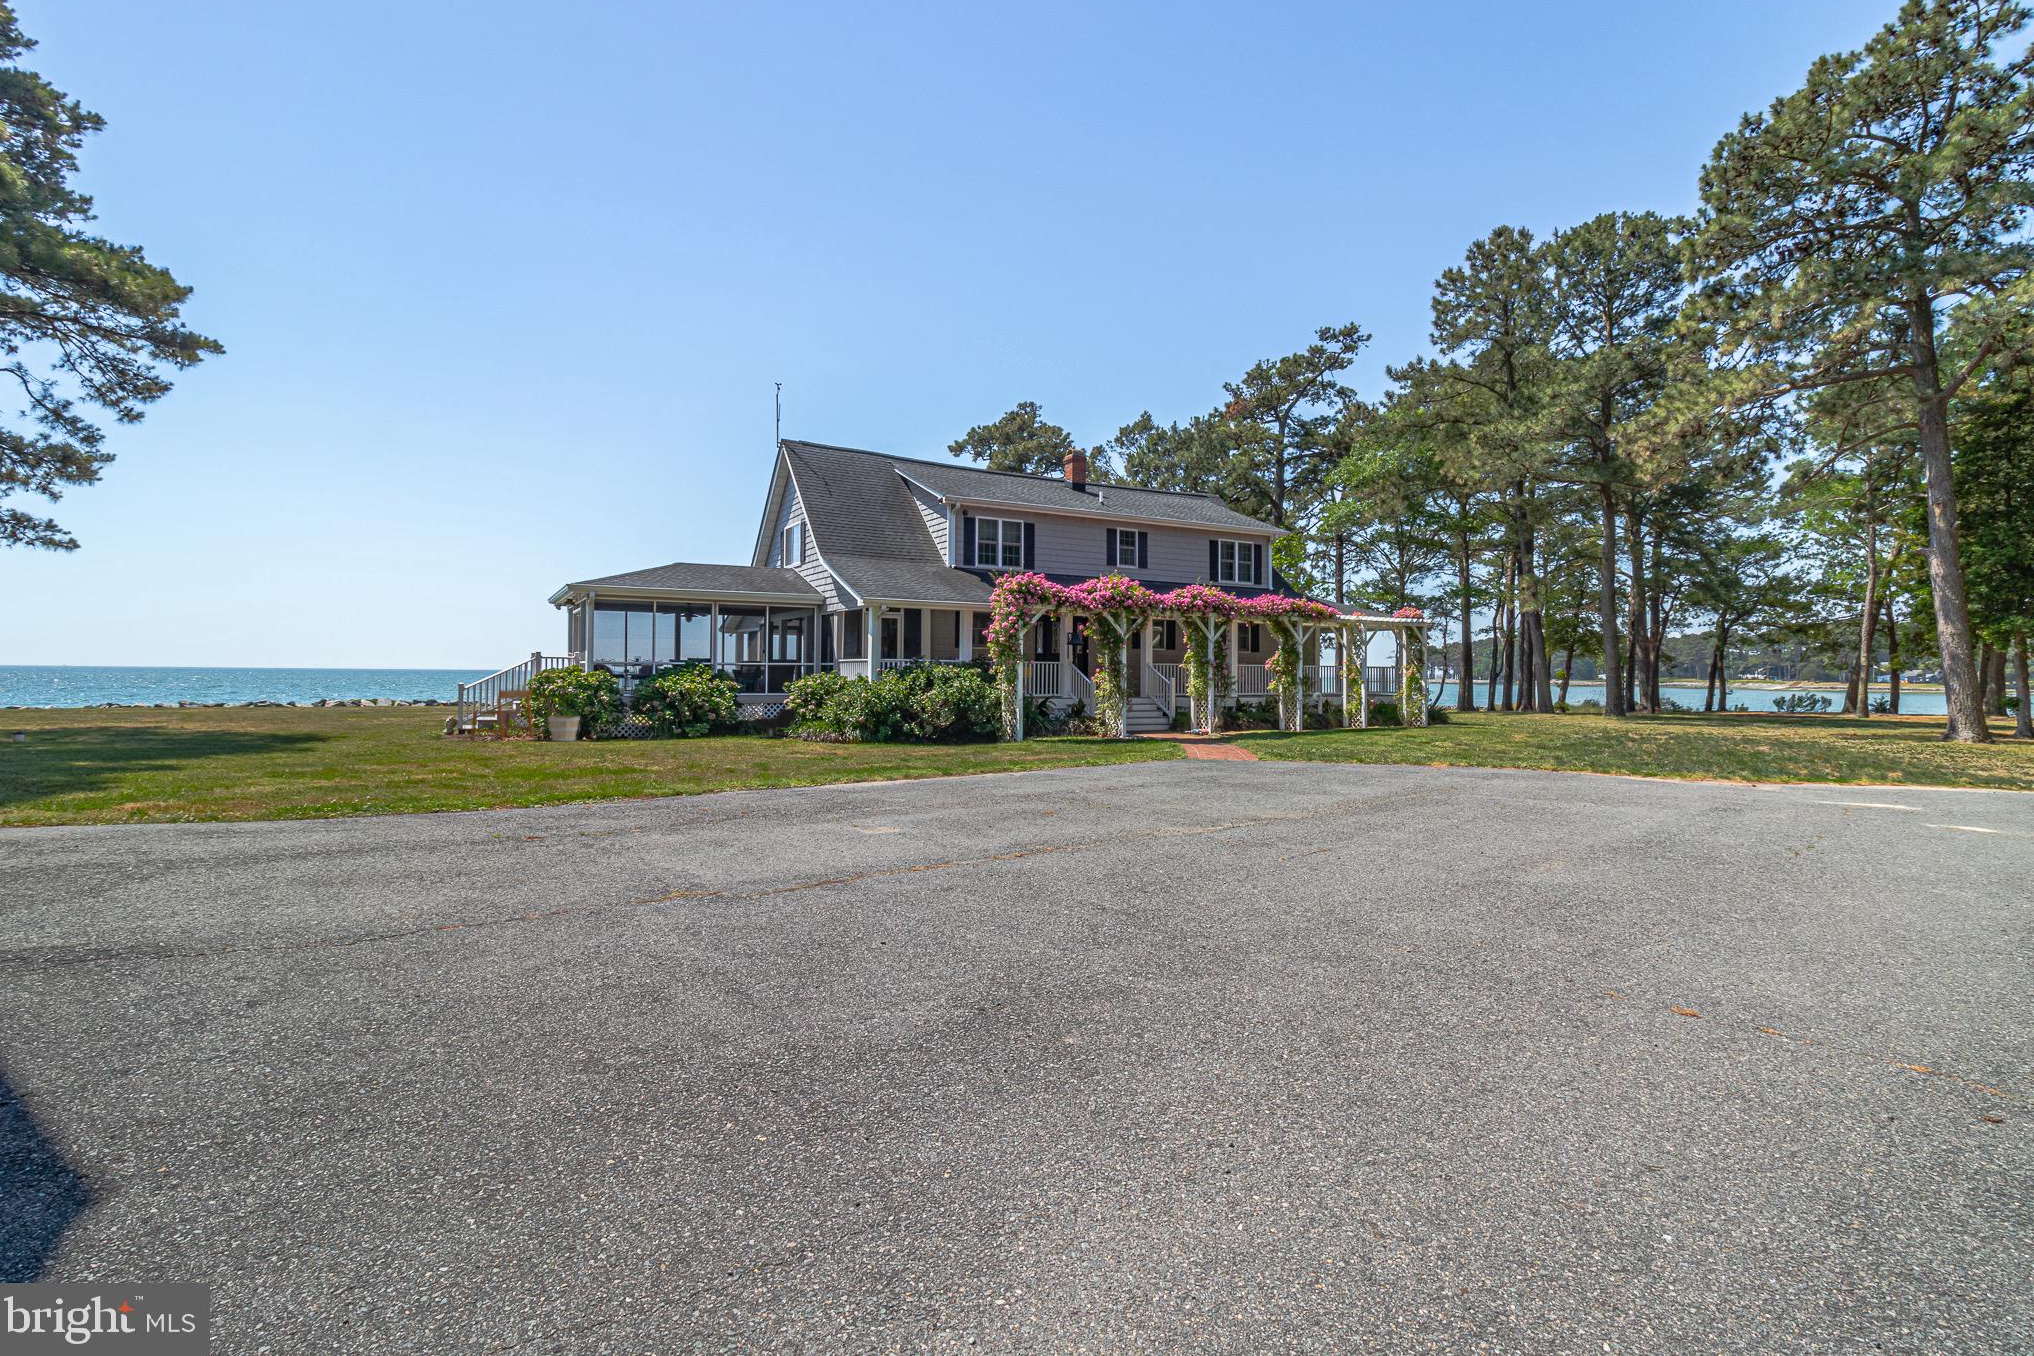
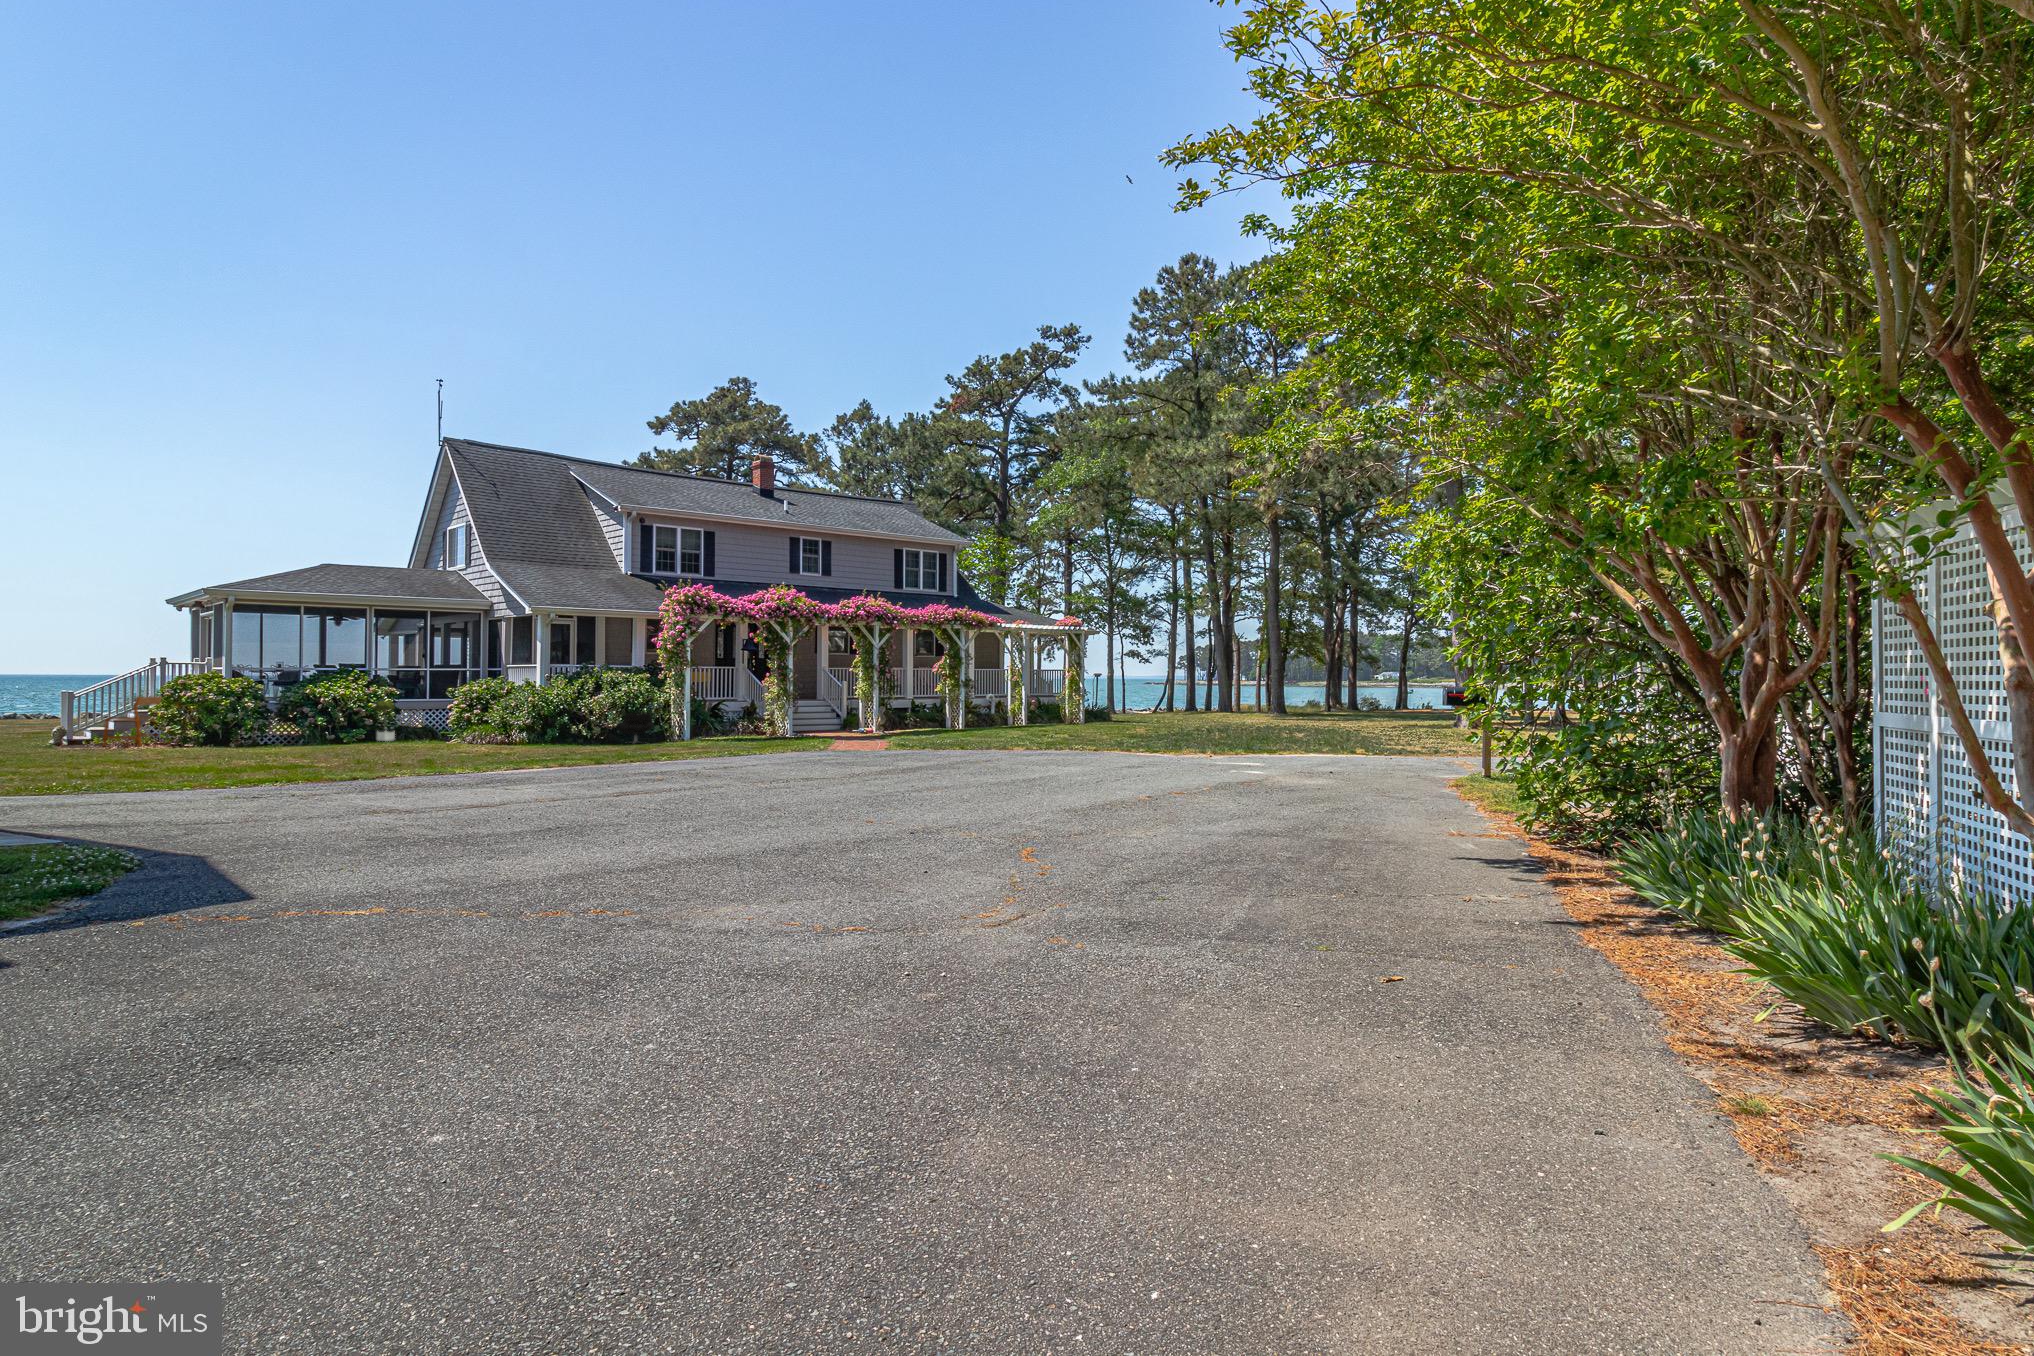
potted tree: none [715,695,735,736] -> present [374,701,395,741]
lounge chair: present [754,708,796,736] -> present [617,713,654,743]
wooden bucket: present [548,716,580,742] -> none [192,721,228,747]

